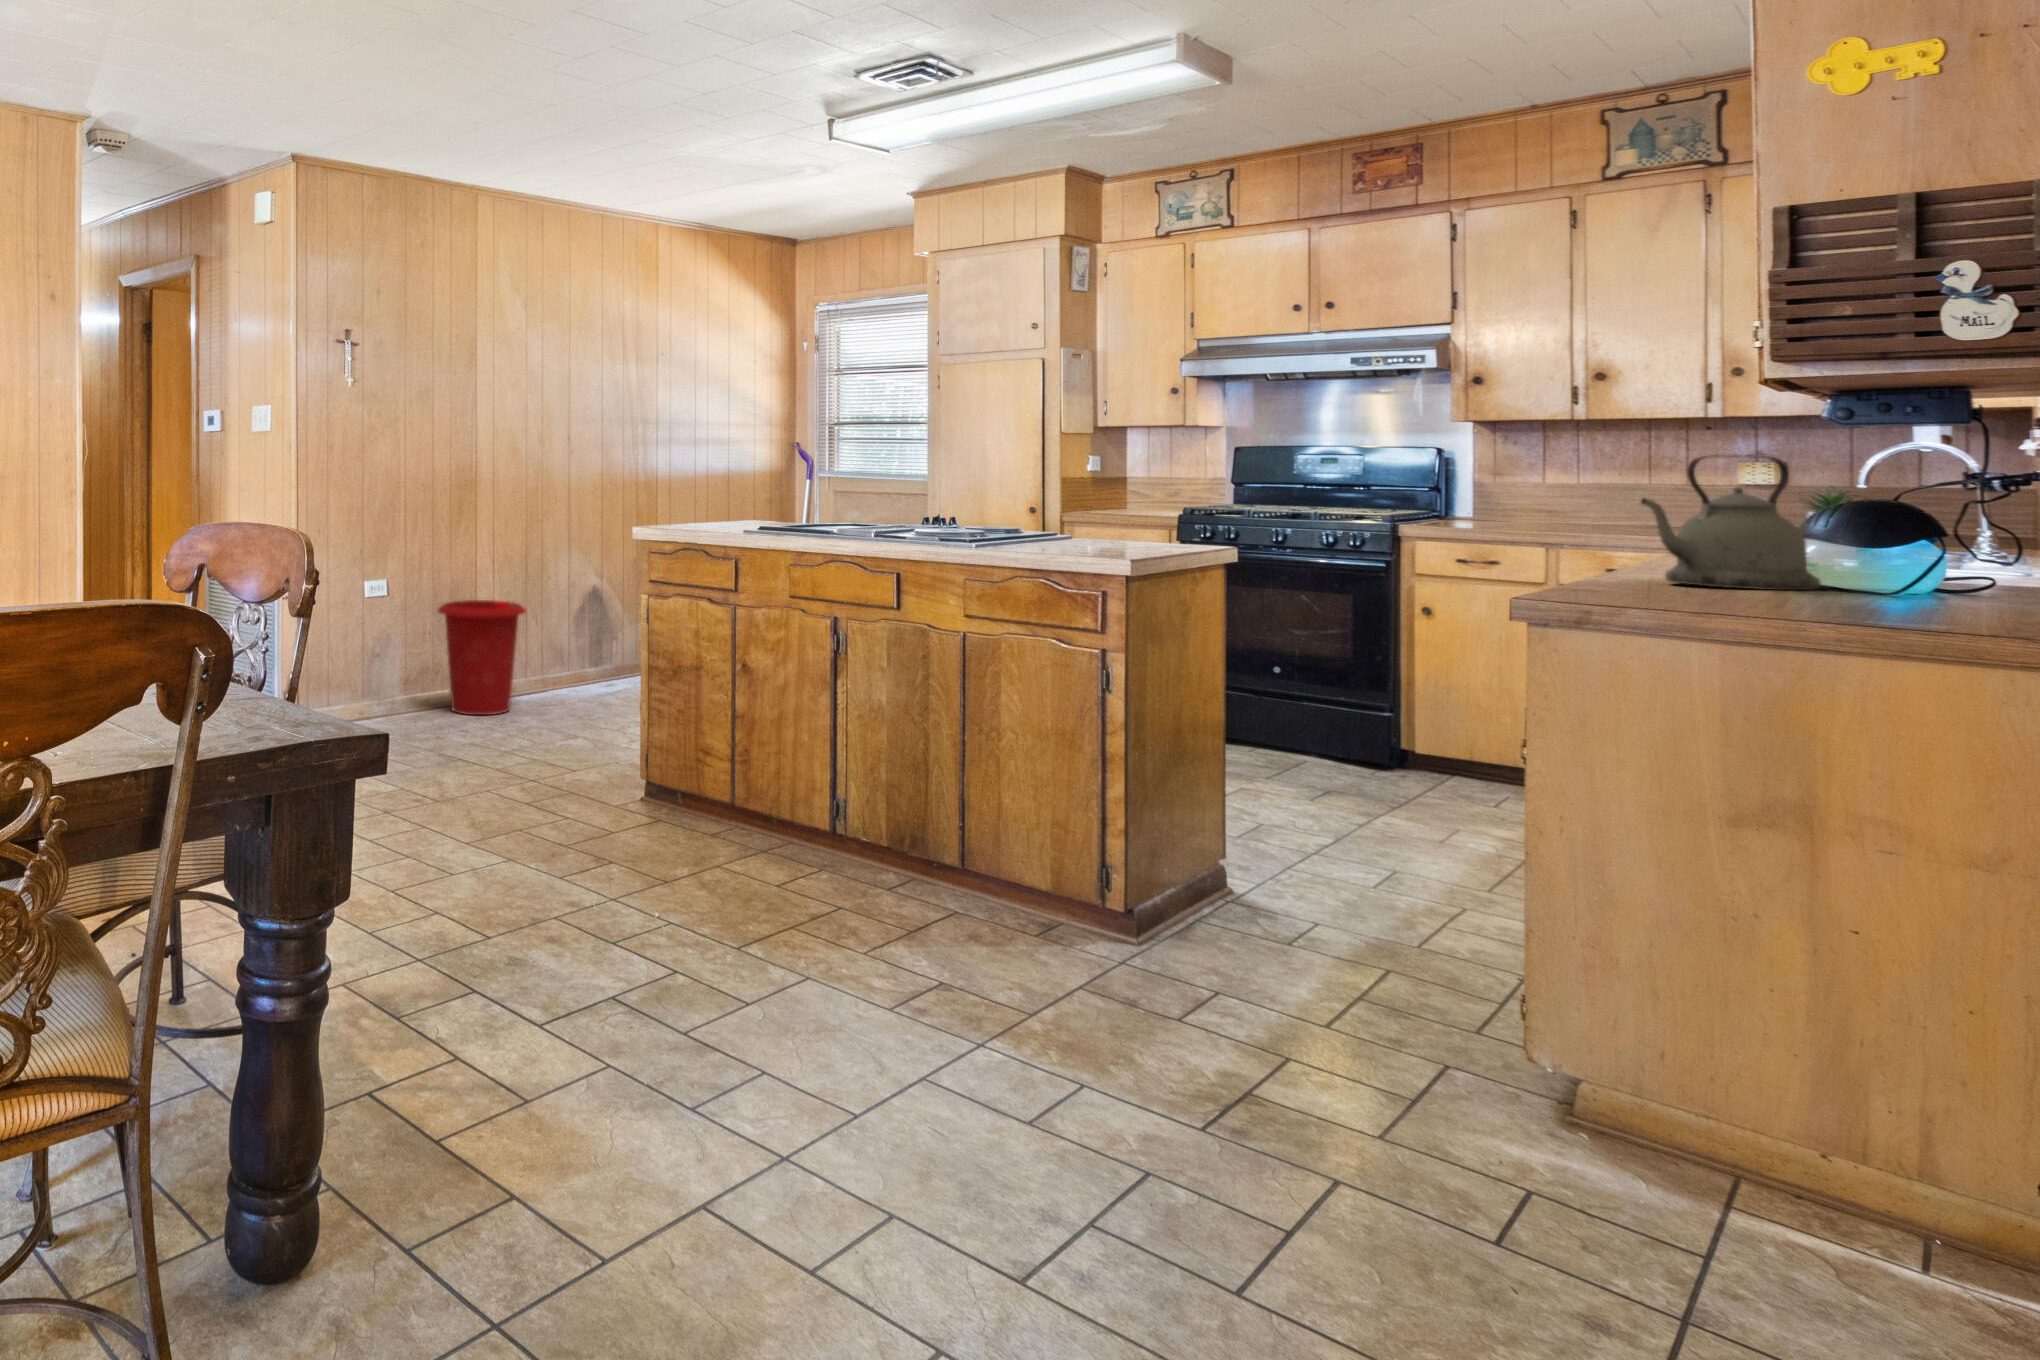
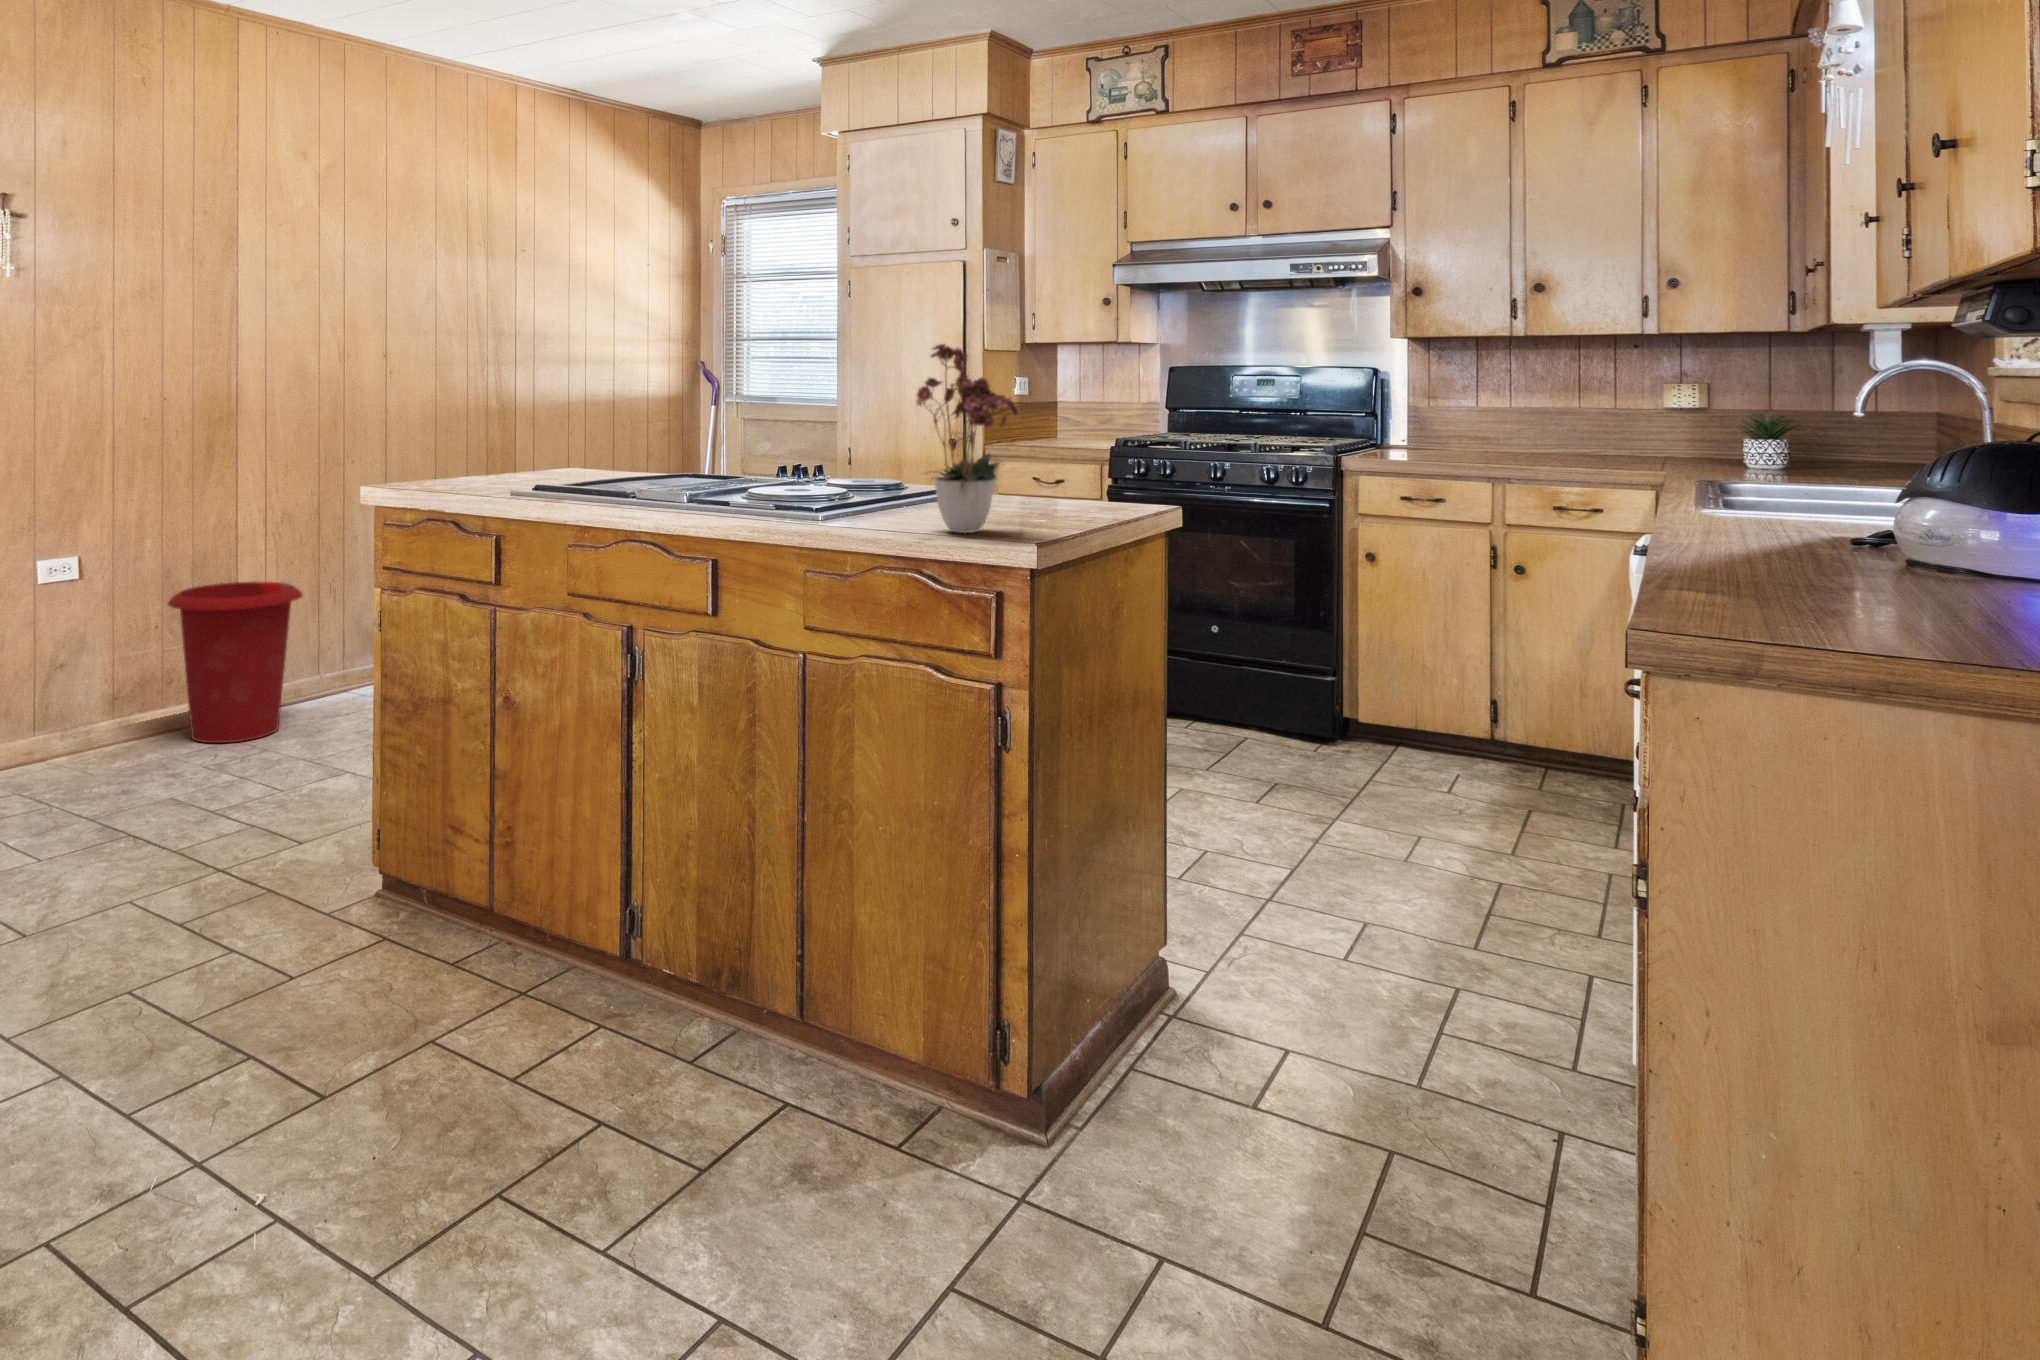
flower arrangement: none [1037,421,1125,553] -> present [916,344,1019,533]
kettle: present [1641,455,1821,590] -> none [1766,384,2007,597]

